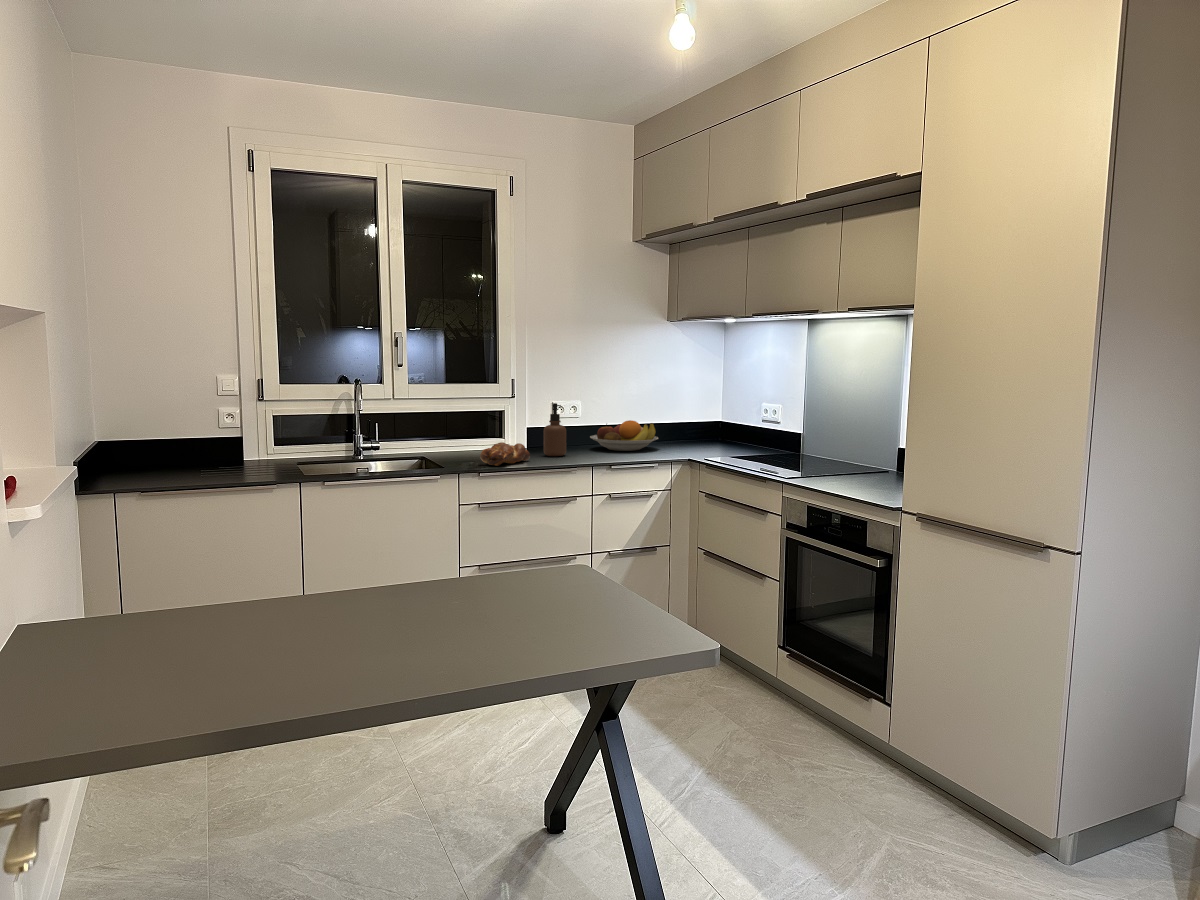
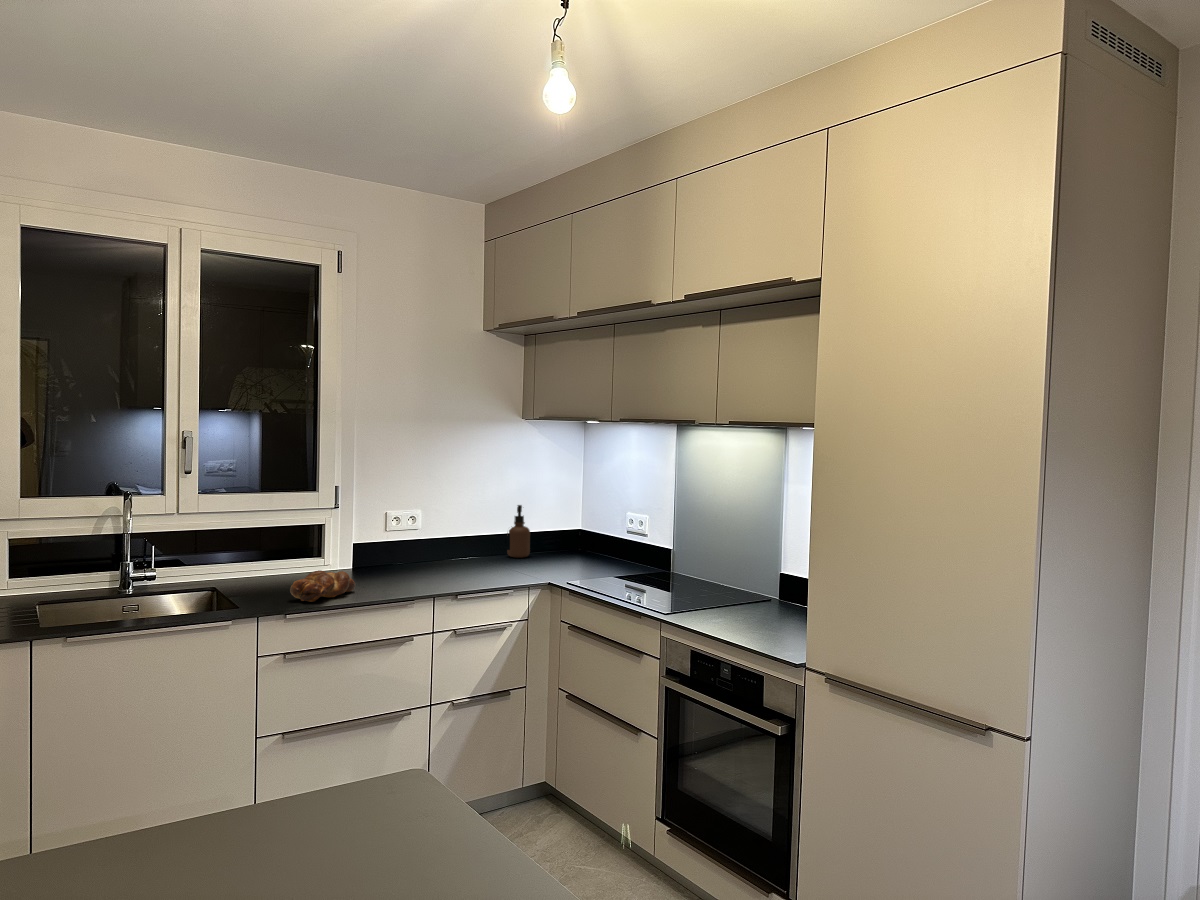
soap dispenser: present [544,403,566,456] -> present [507,505,530,558]
fruit bowl: present [590,420,658,451] -> none [430,535,510,571]

